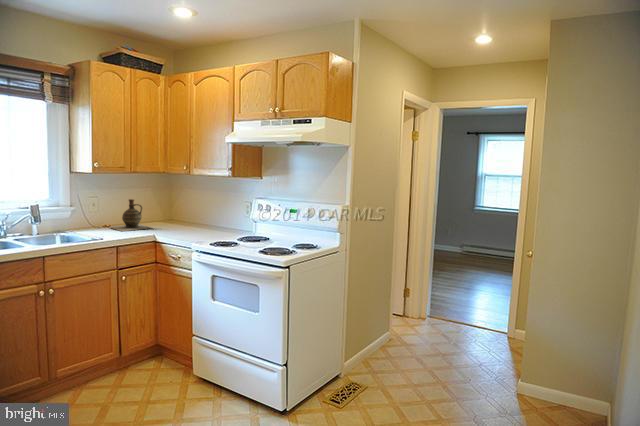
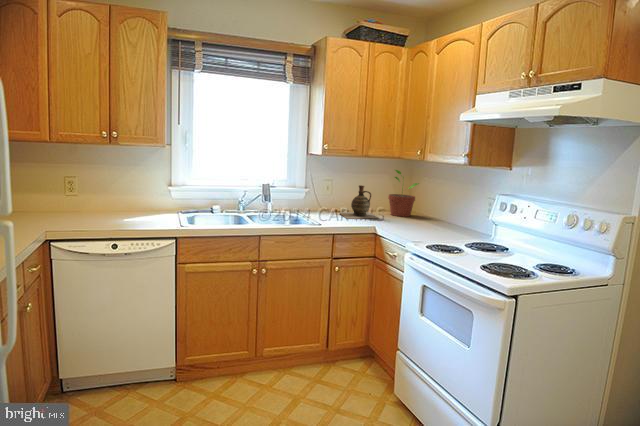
potted plant: none [156,183,184,225] -> present [388,170,419,217]

